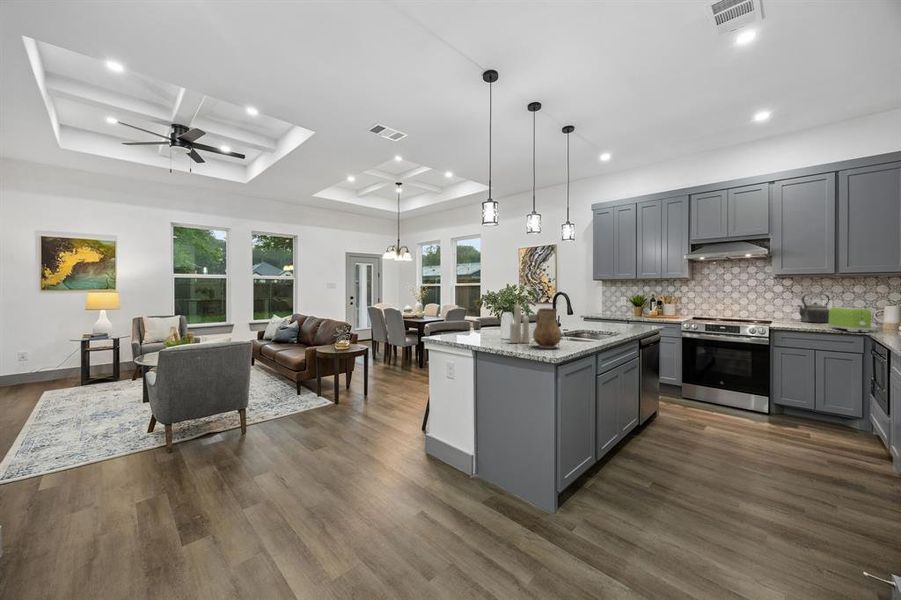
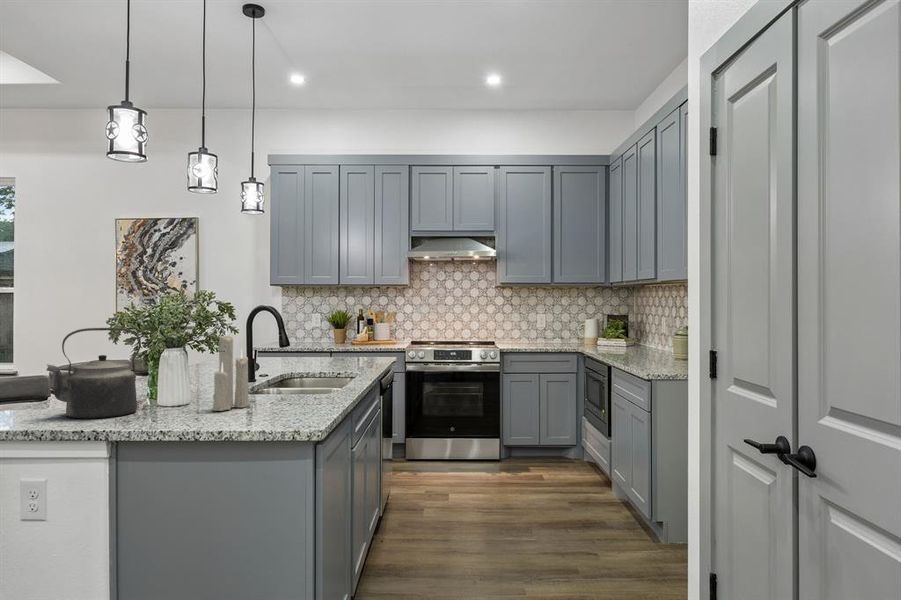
kettle: present [798,294,830,323] -> present [47,328,141,419]
toaster: present [829,307,871,332] -> none [550,323,585,350]
ceramic pitcher: present [533,308,561,348] -> none [268,340,319,413]

